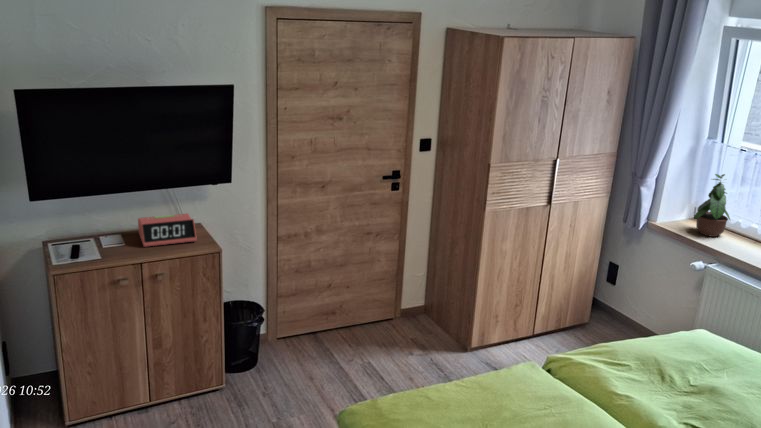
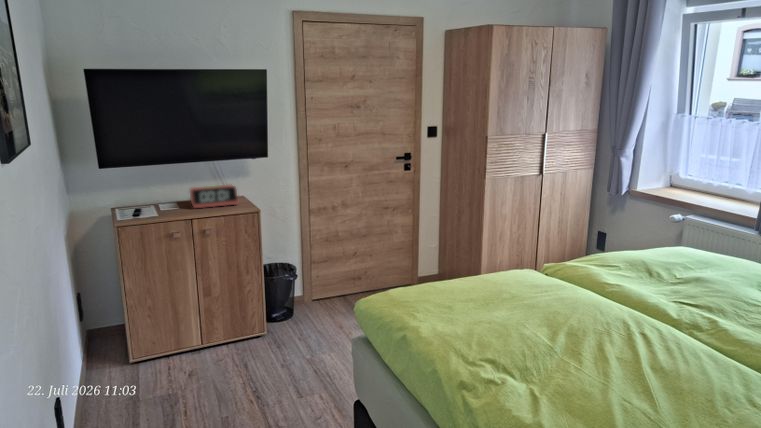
potted plant: present [694,174,730,237] -> none [666,139,703,196]

